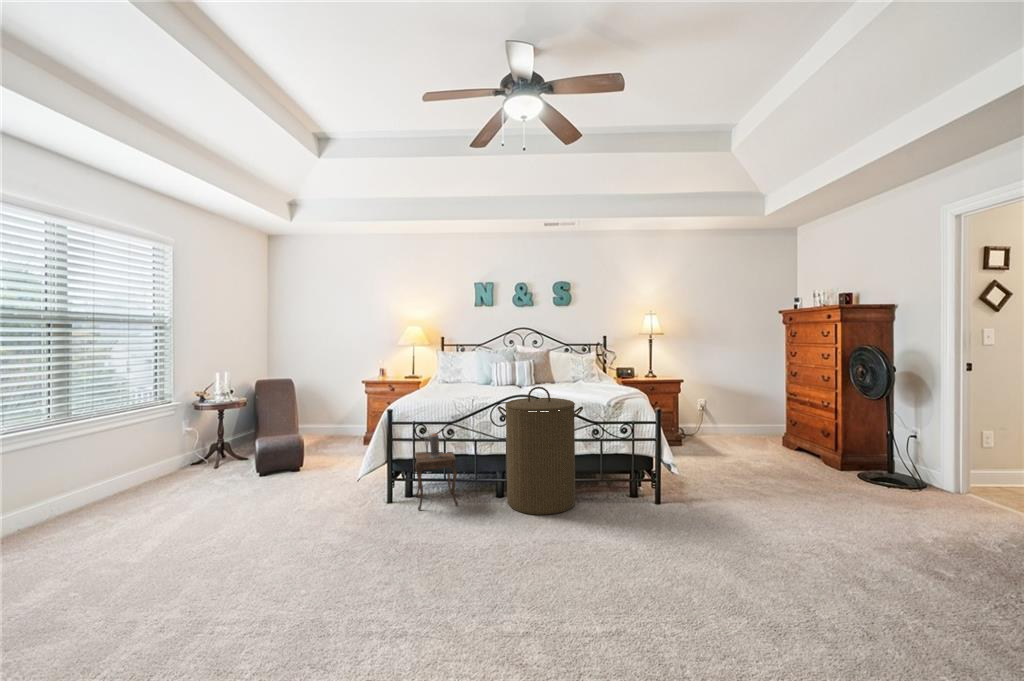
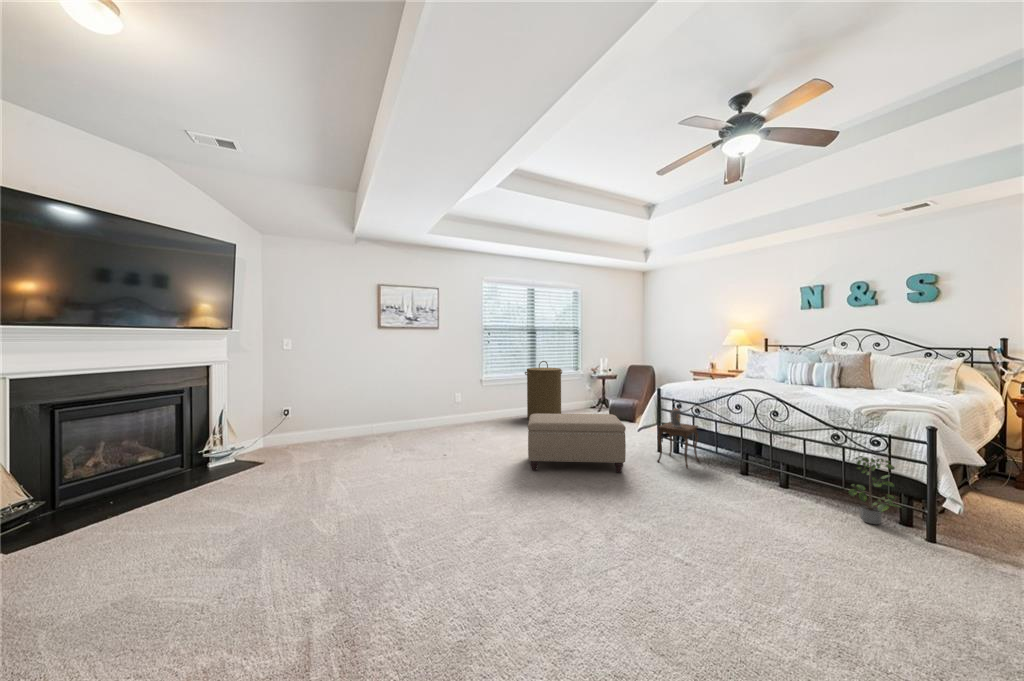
laundry hamper: present [497,387,583,515] -> present [525,361,562,419]
potted plant: none [614,442,650,502] -> present [849,456,900,524]
ottoman: none [226,461,412,603] -> present [528,414,626,473]

